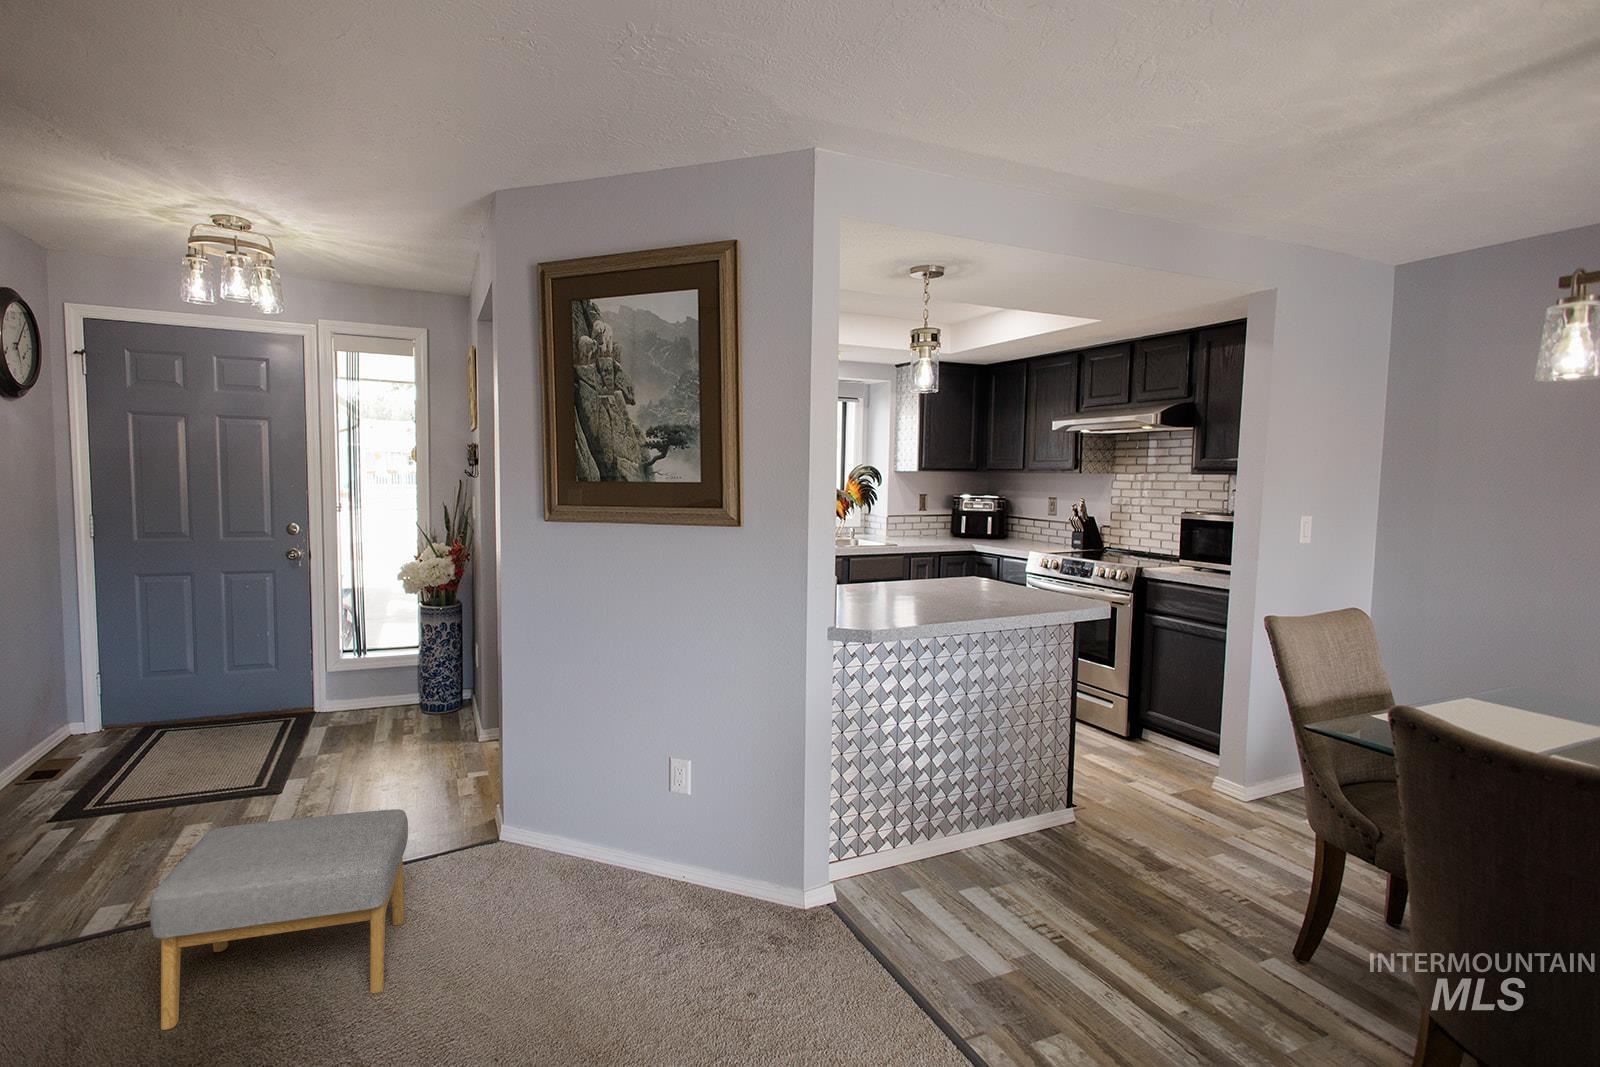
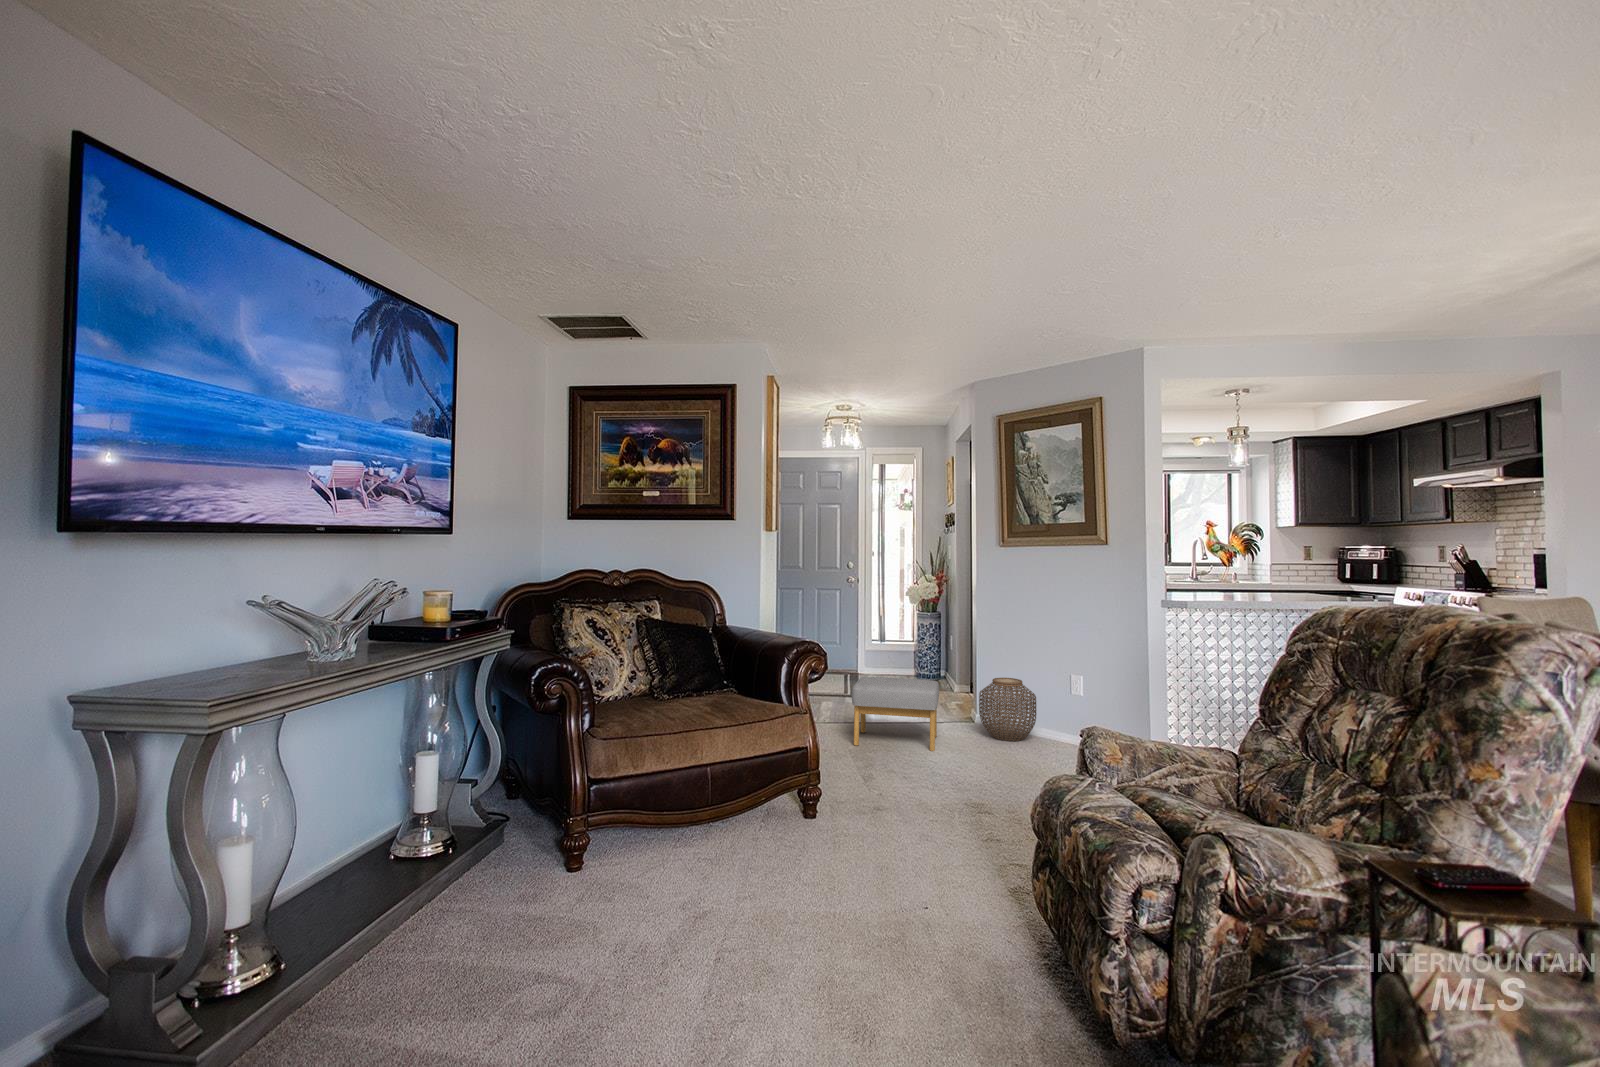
woven basket: none [499,768,608,897] -> present [979,678,1036,741]

